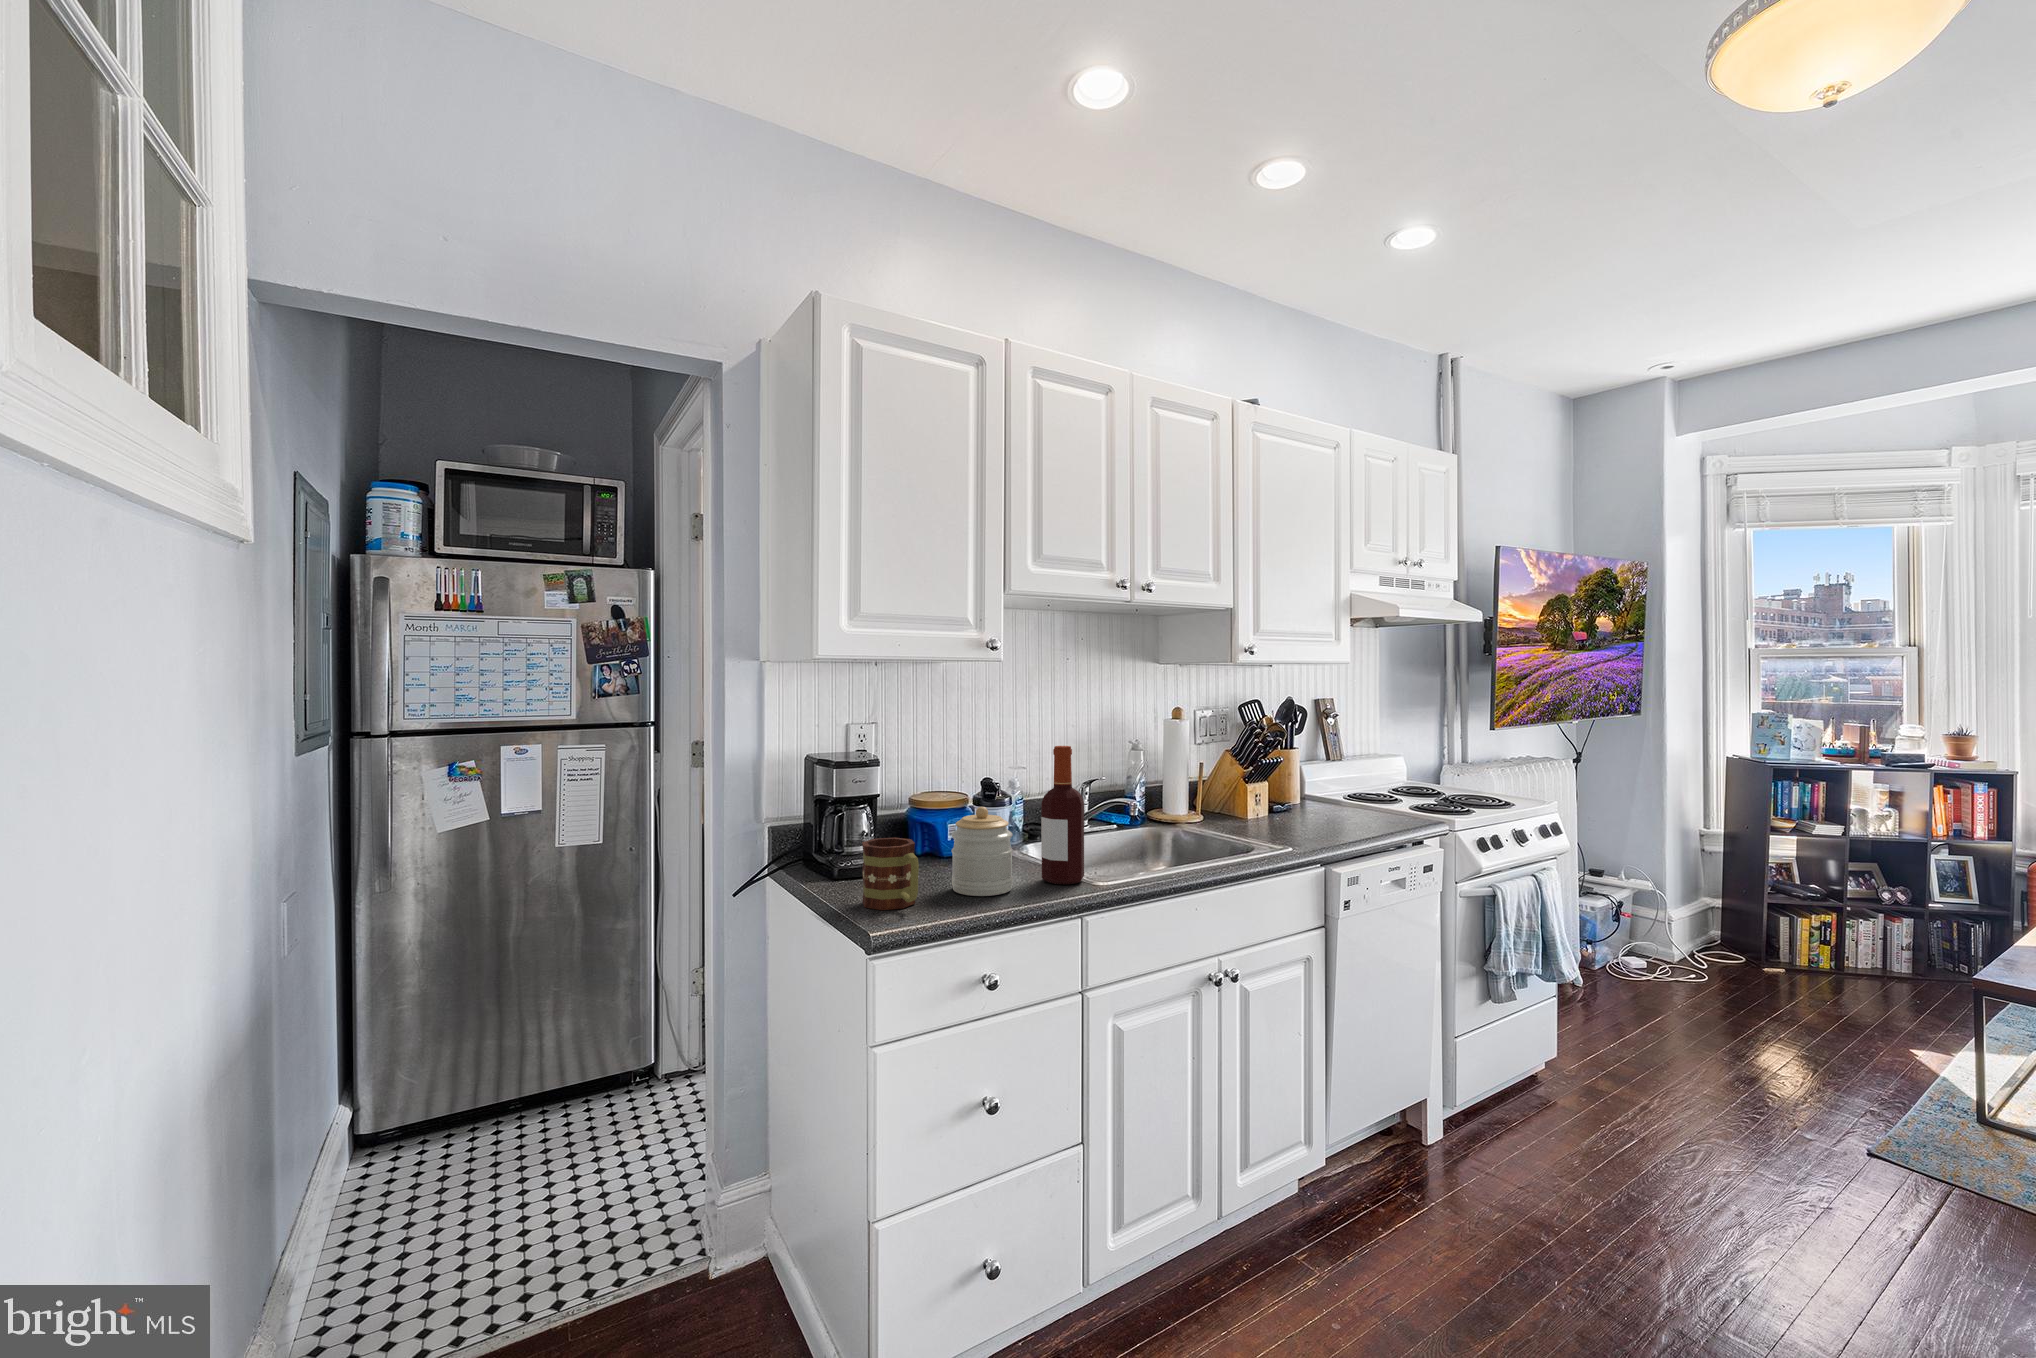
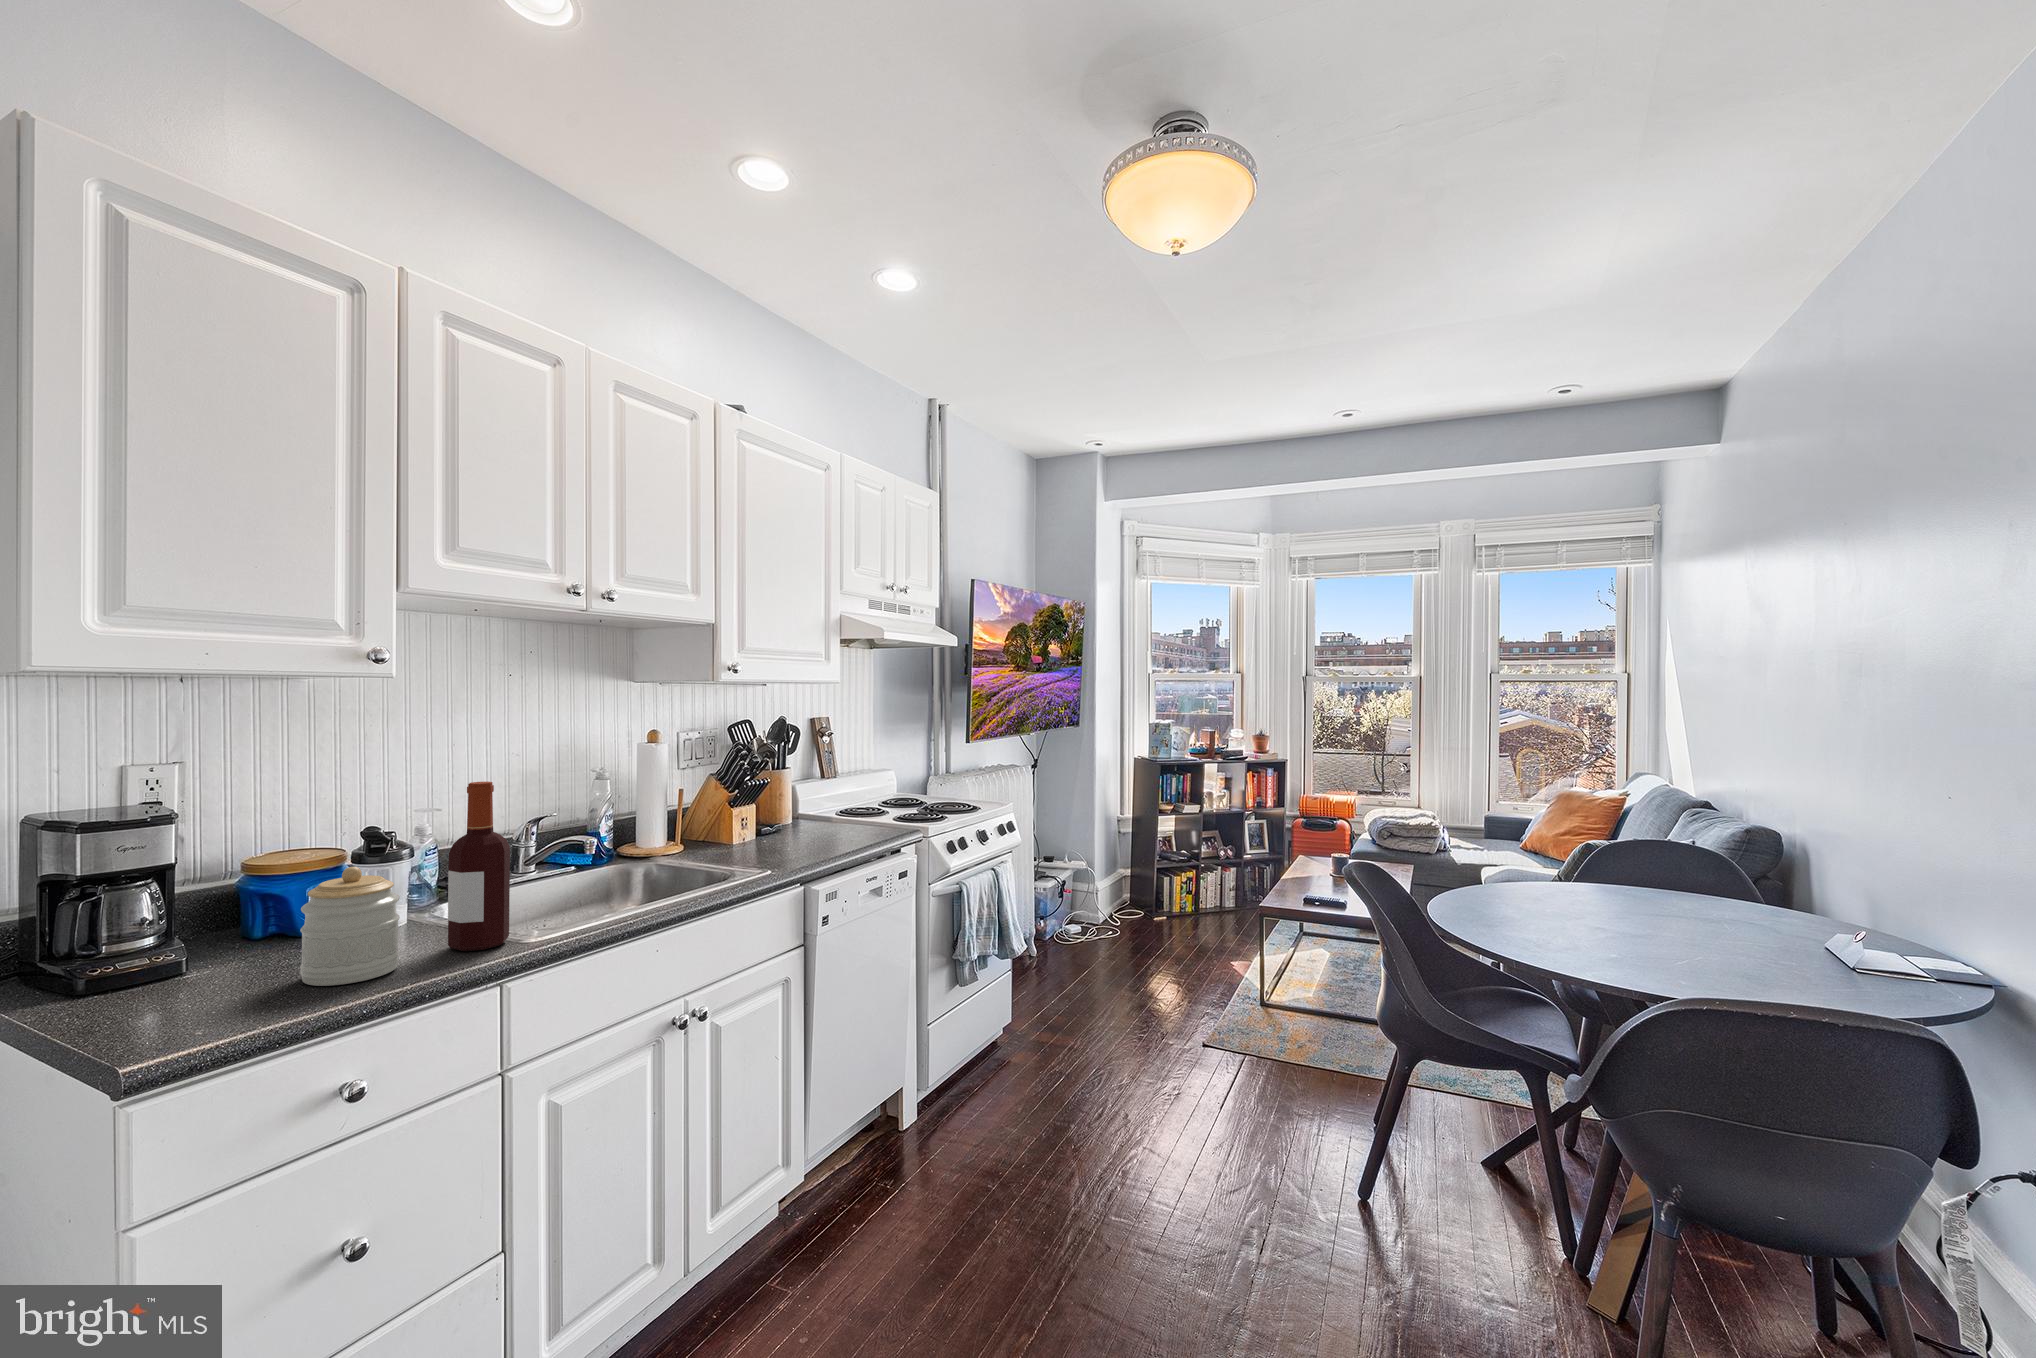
mug: present [862,838,919,910] -> none [127,923,227,1032]

